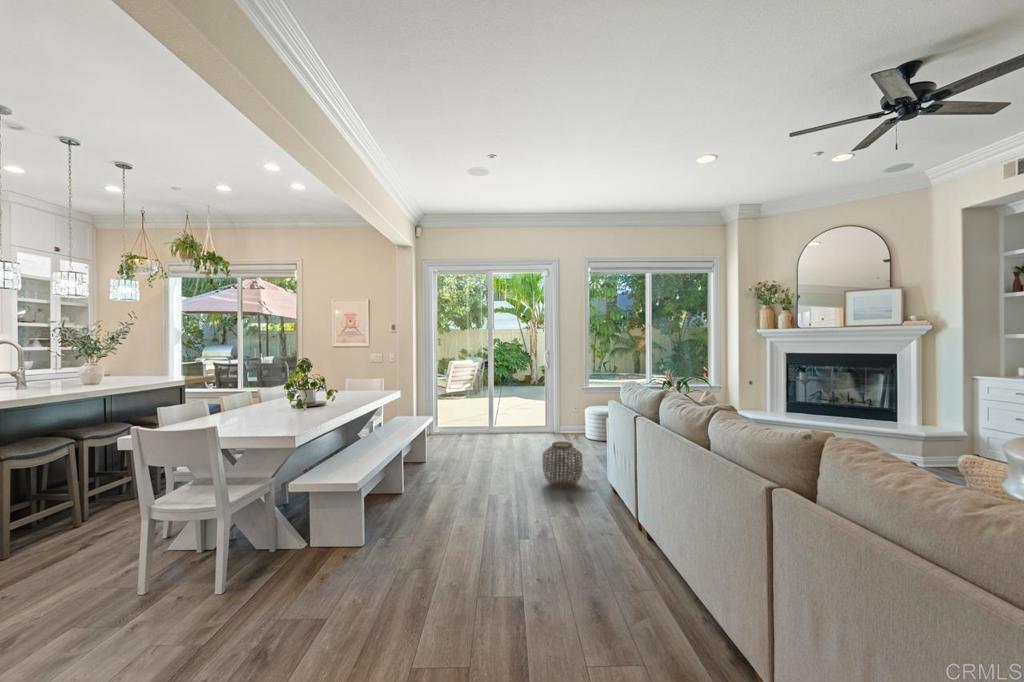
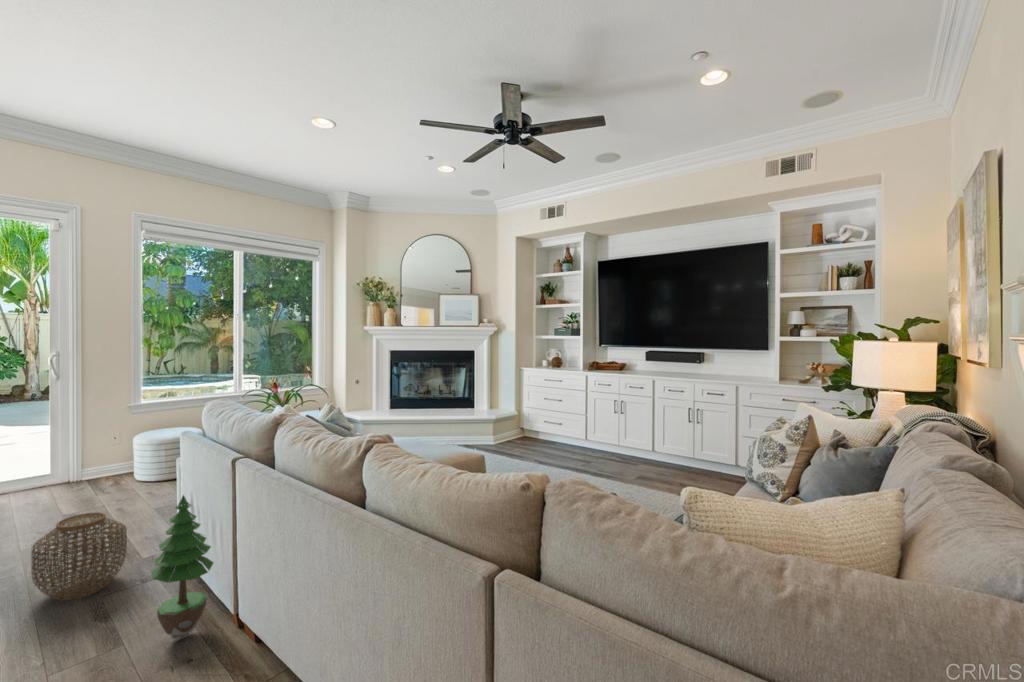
potted tree: none [592,433,624,522] -> present [152,495,214,639]

